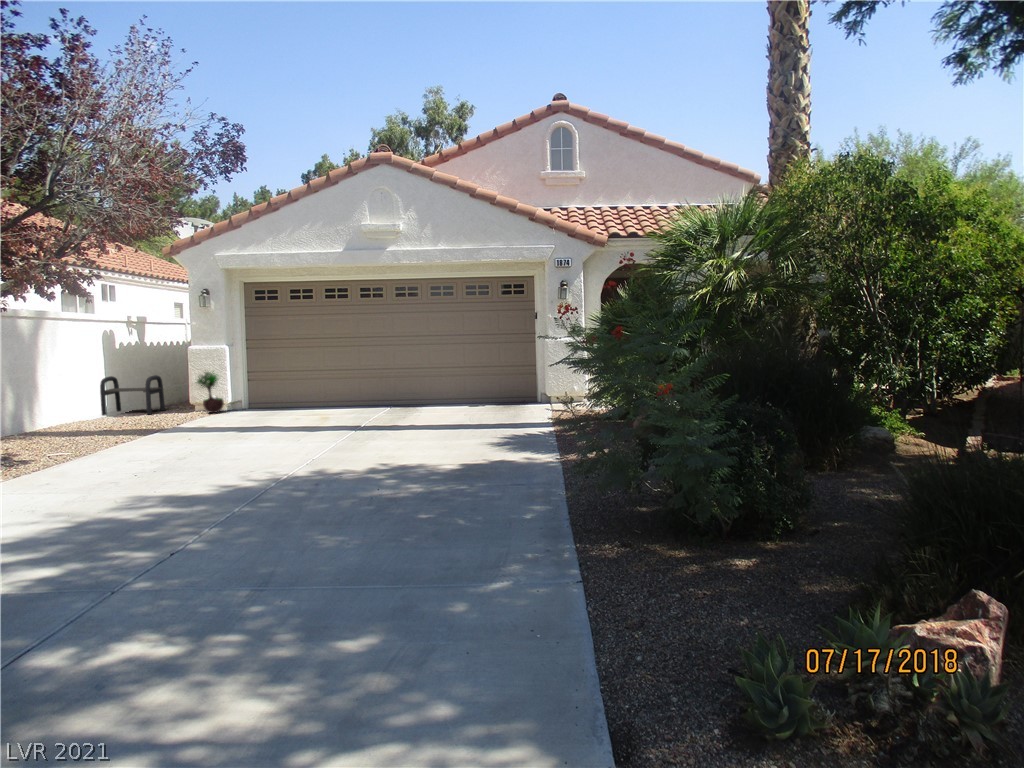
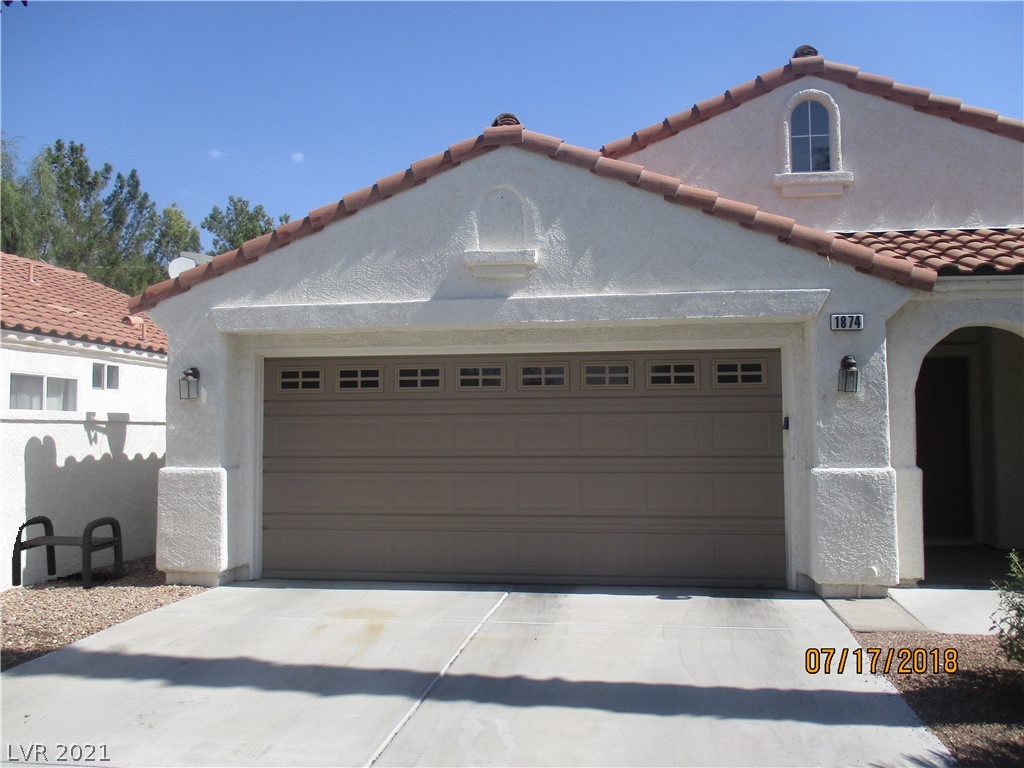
potted tree: present [196,371,224,413] -> none [156,509,212,591]

